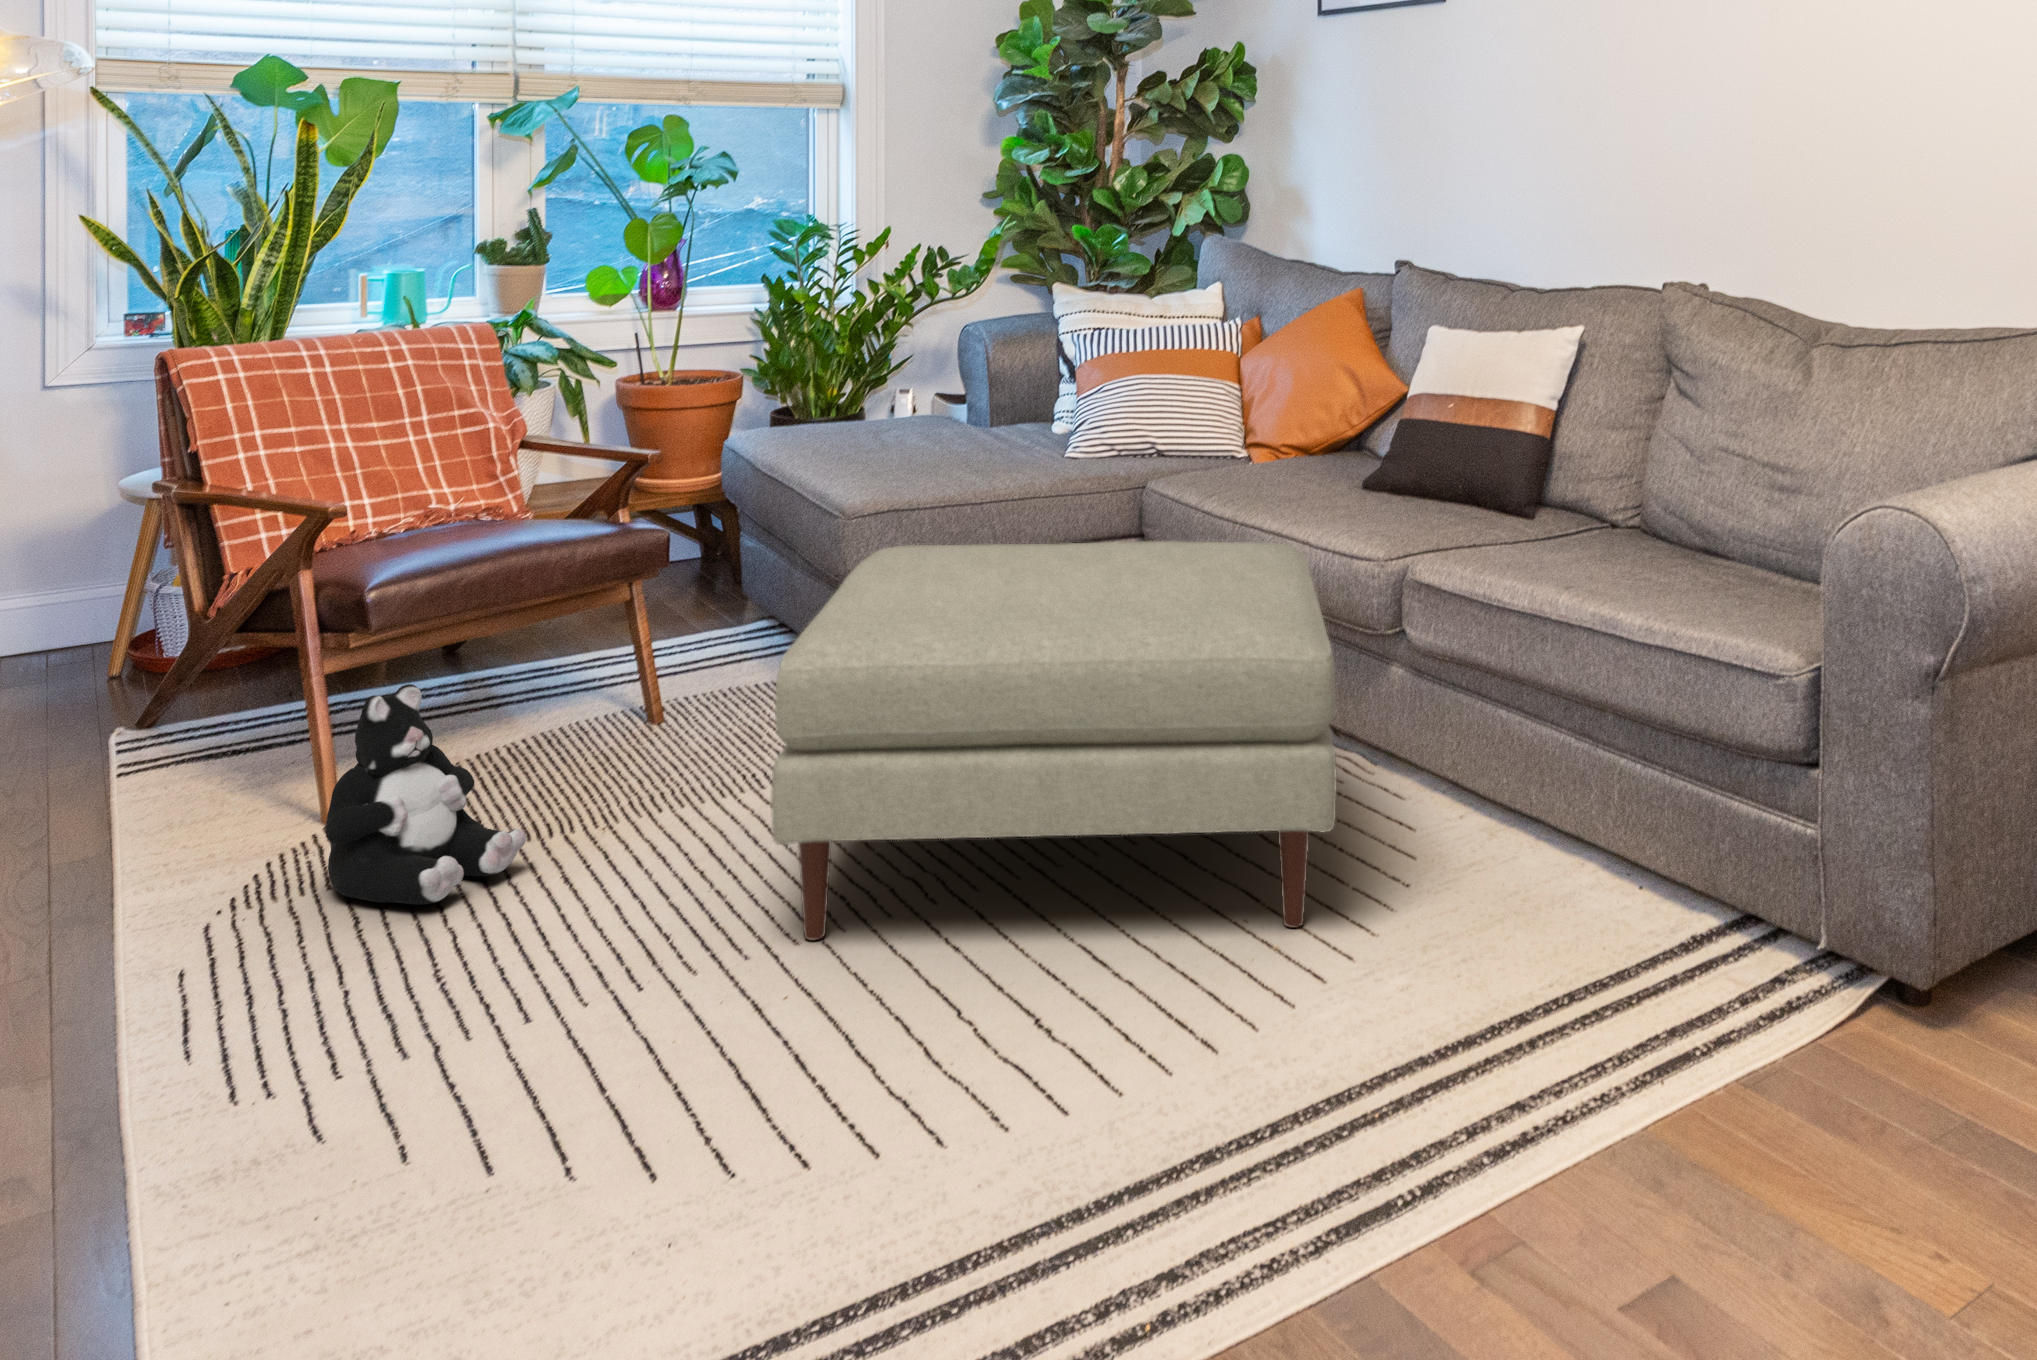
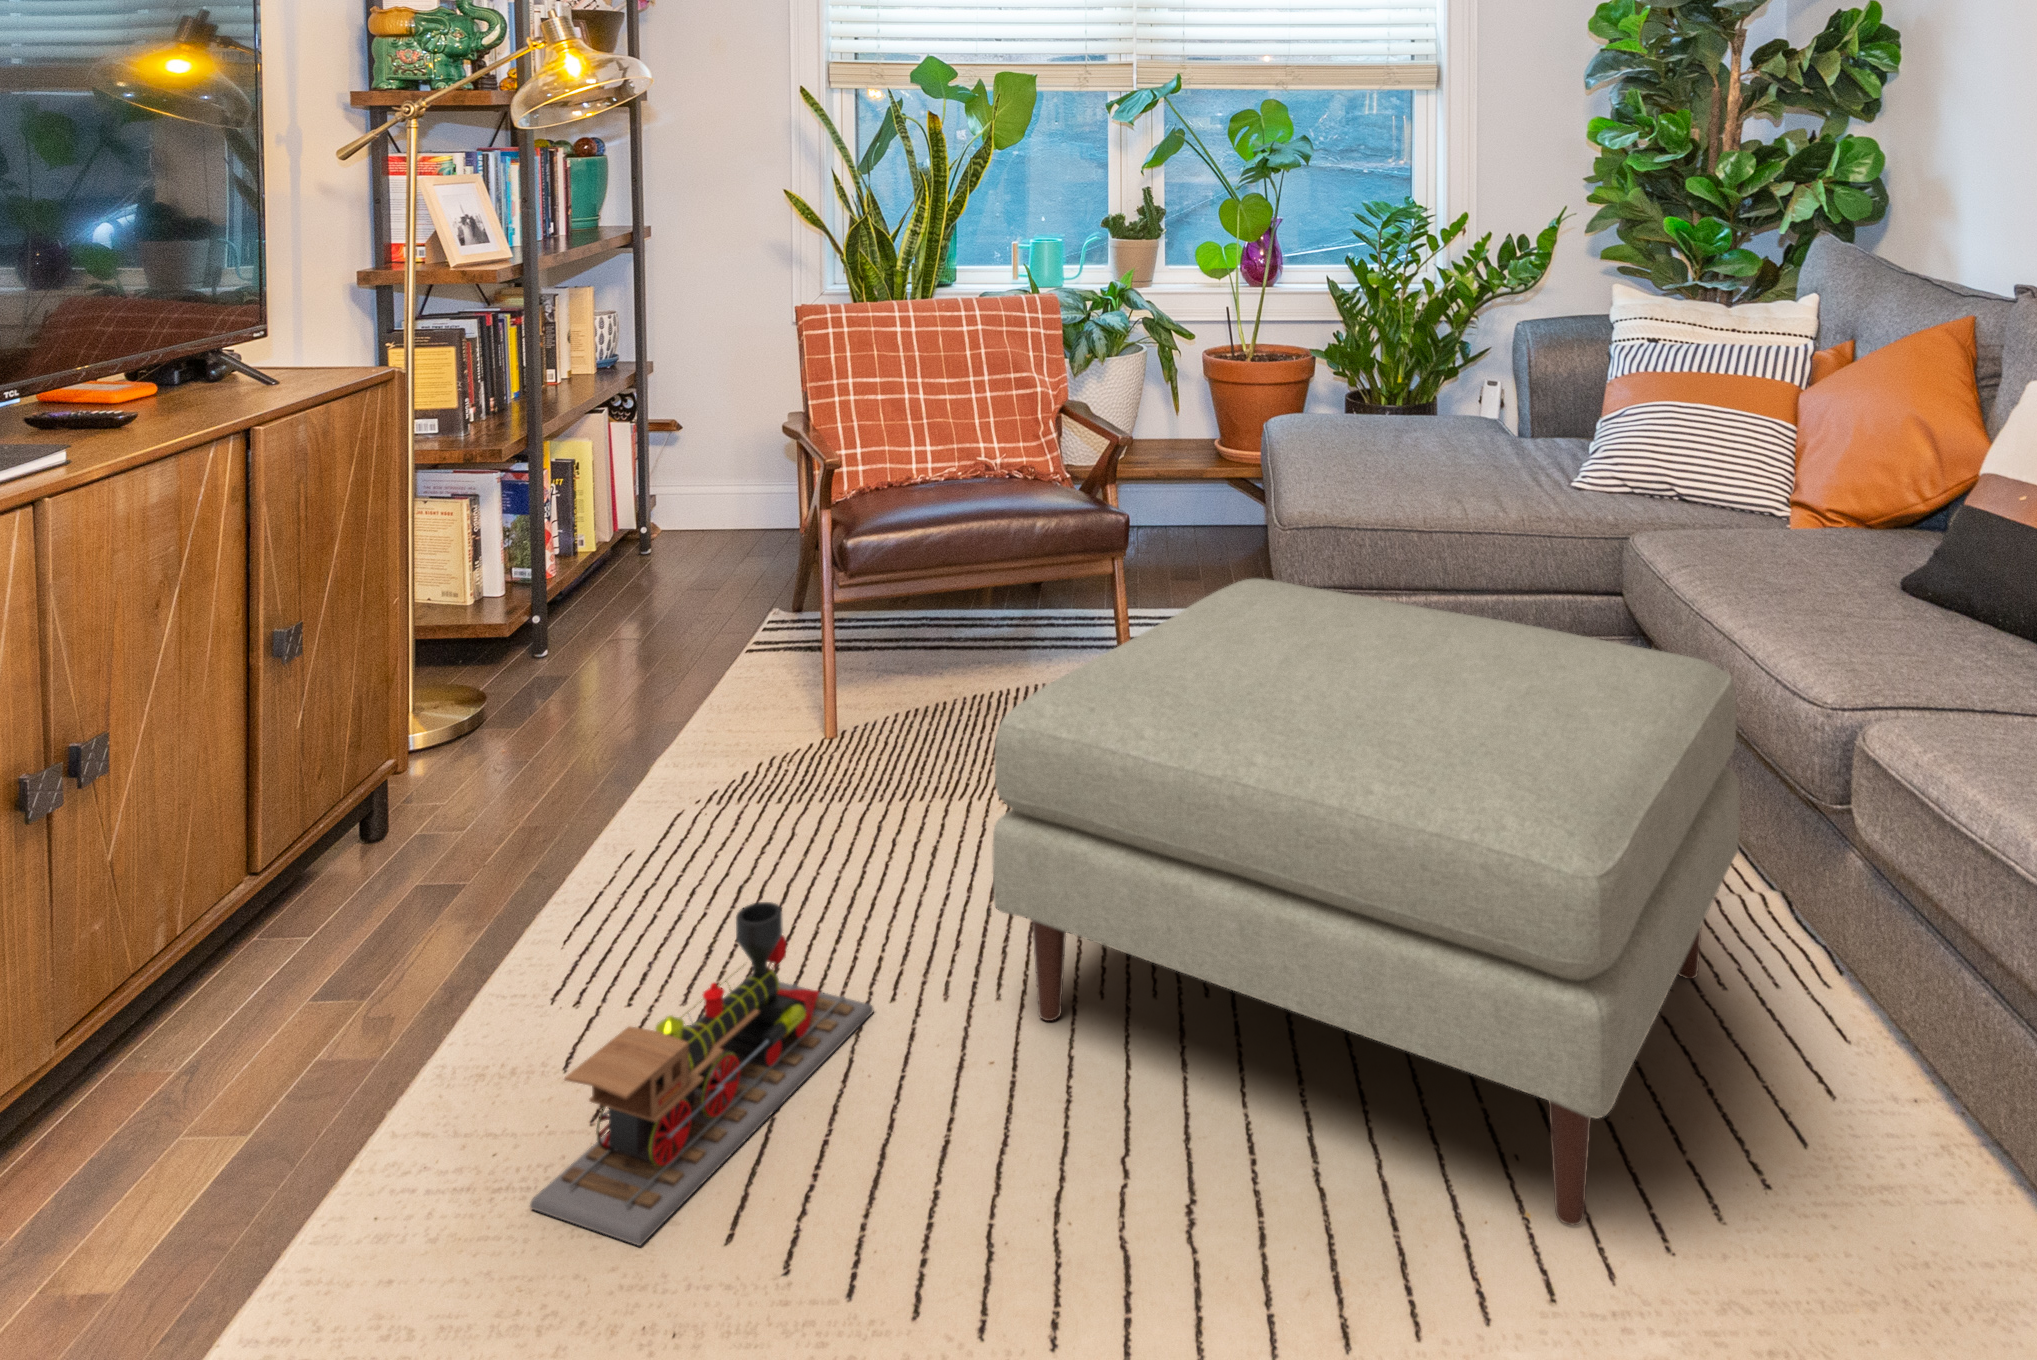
plush toy: present [326,684,526,905] -> none [733,640,893,856]
toy train: none [441,882,643,1187] -> present [530,902,874,1246]

